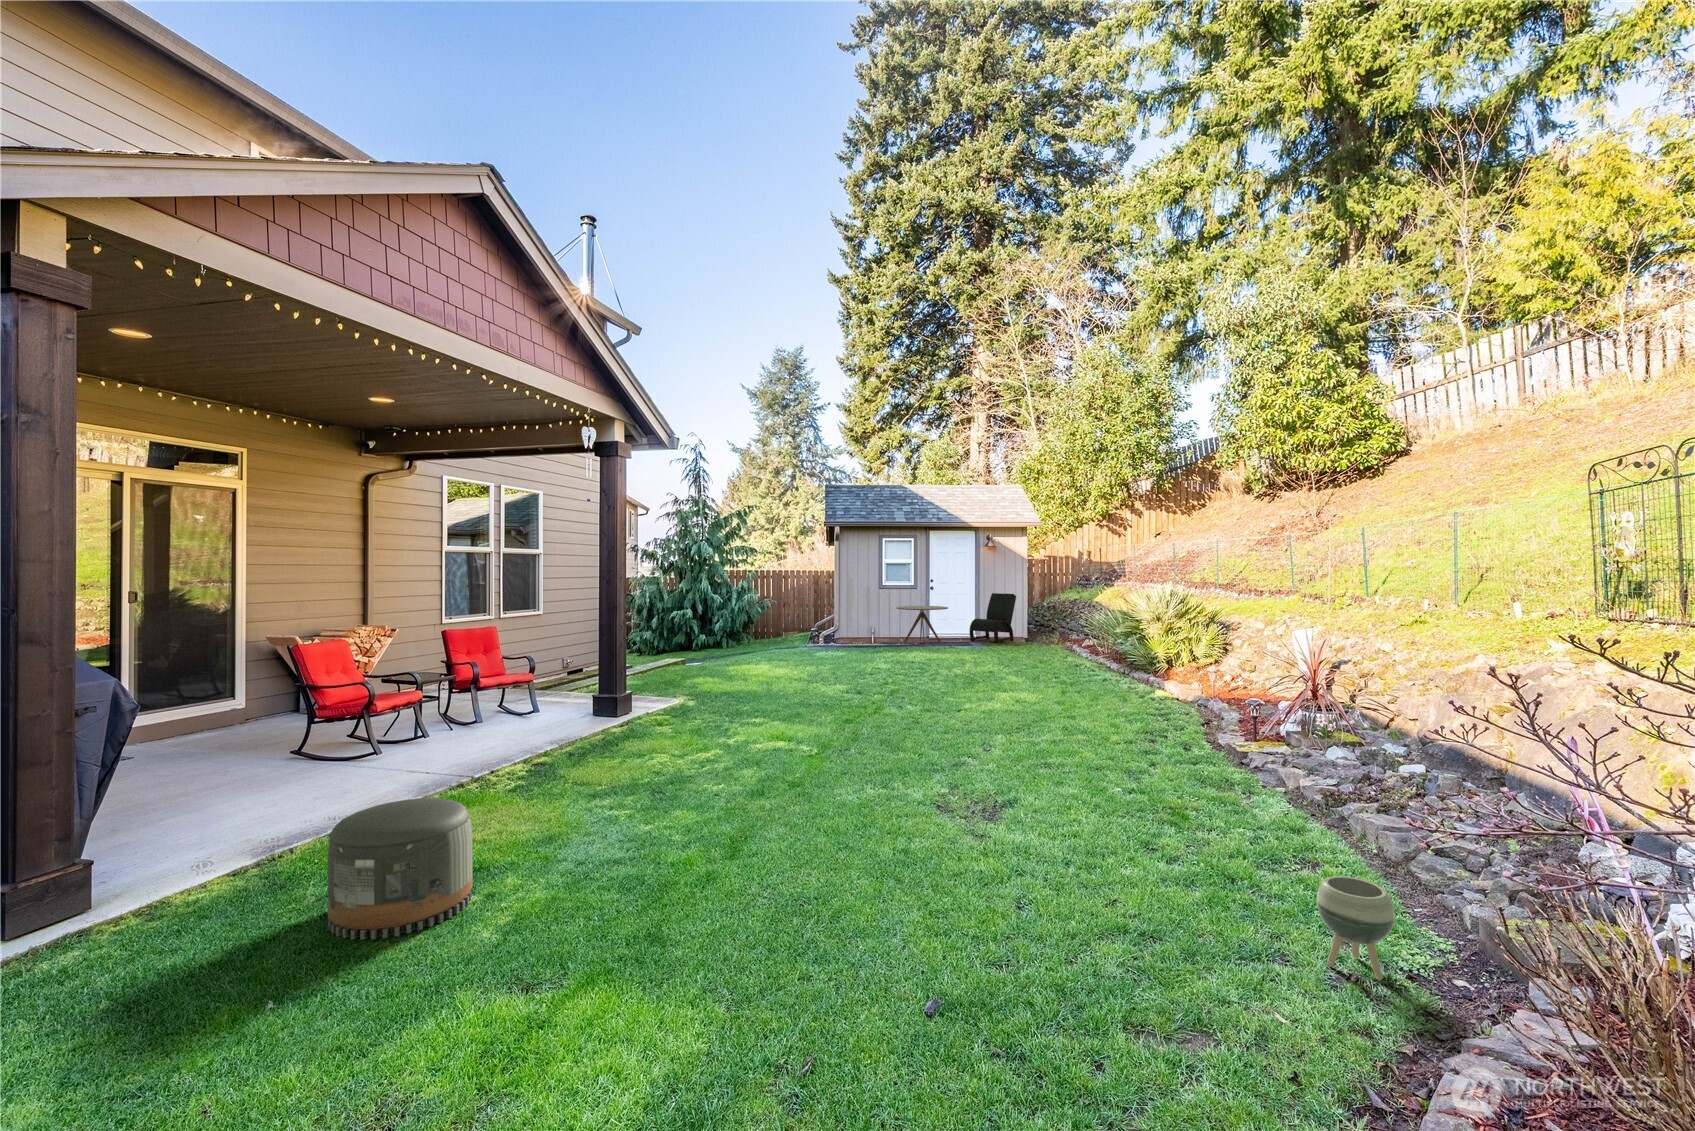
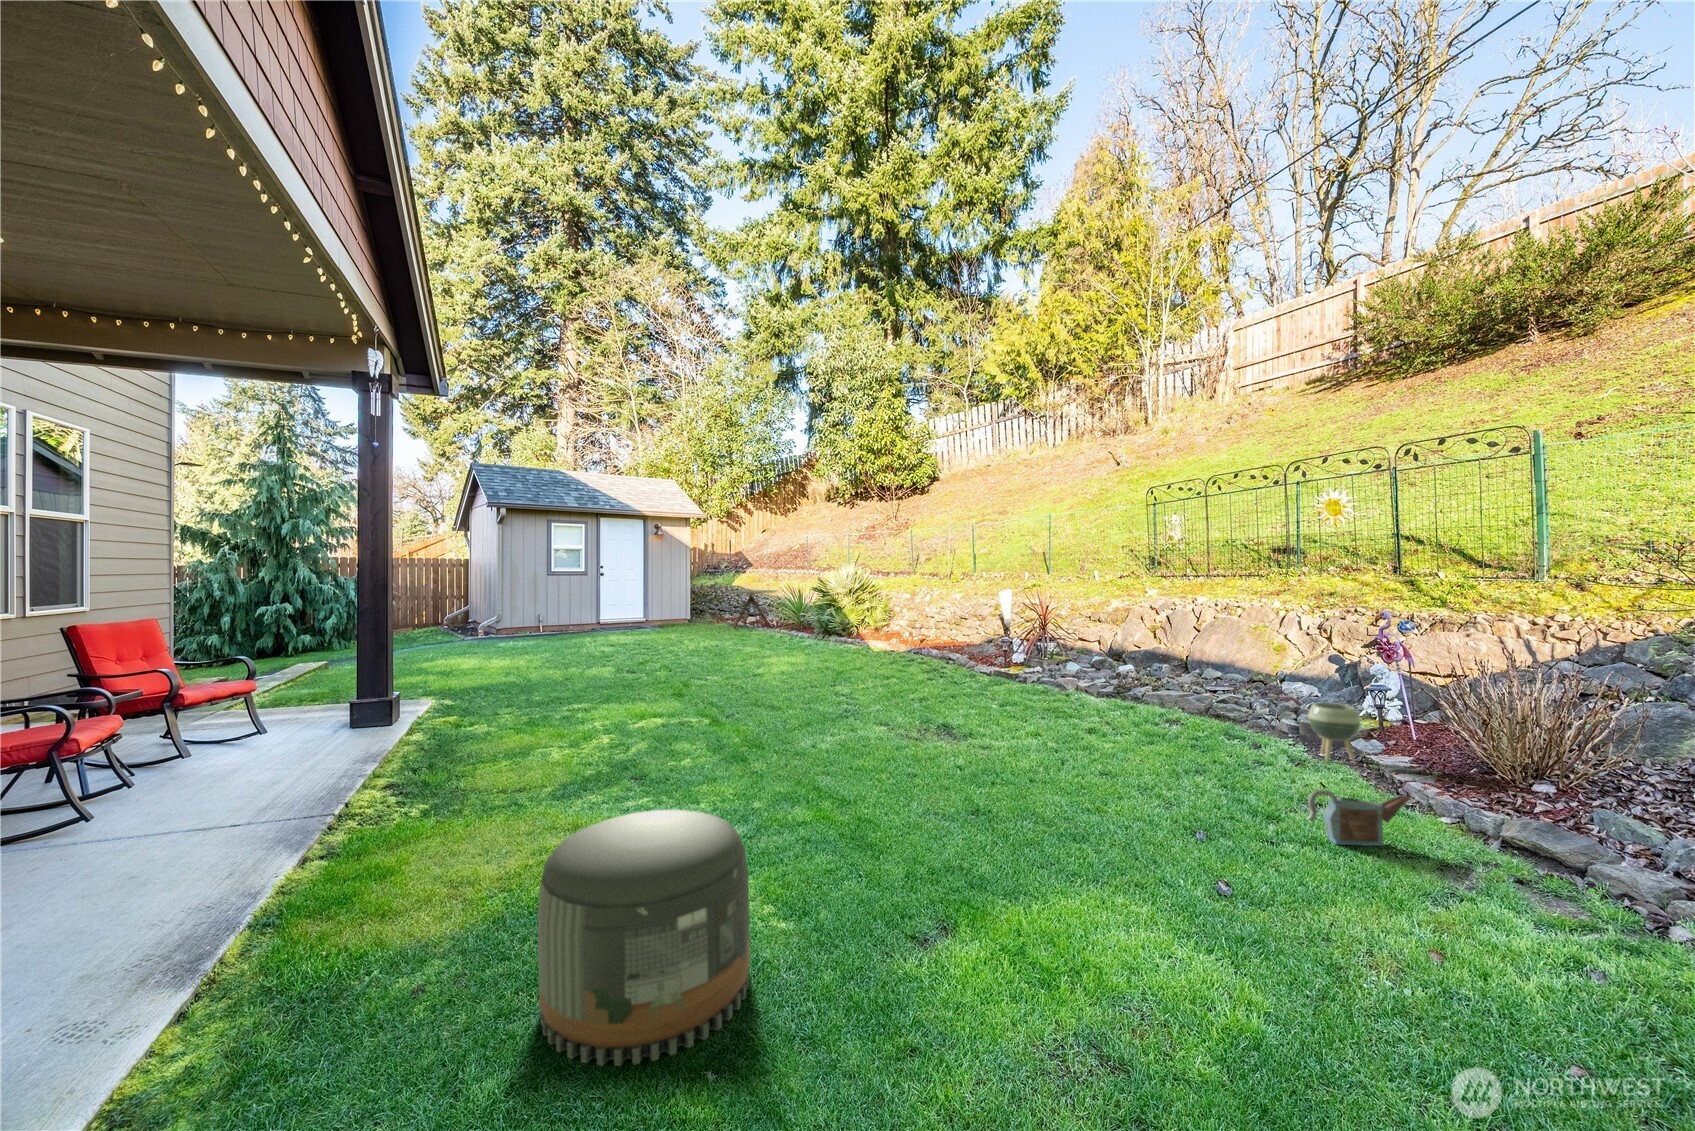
lounge chair: present [969,593,1016,643] -> none [645,578,685,624]
round table: present [896,606,948,644] -> present [726,590,776,627]
watering can: none [996,958,1107,1058] -> present [1308,790,1409,846]

